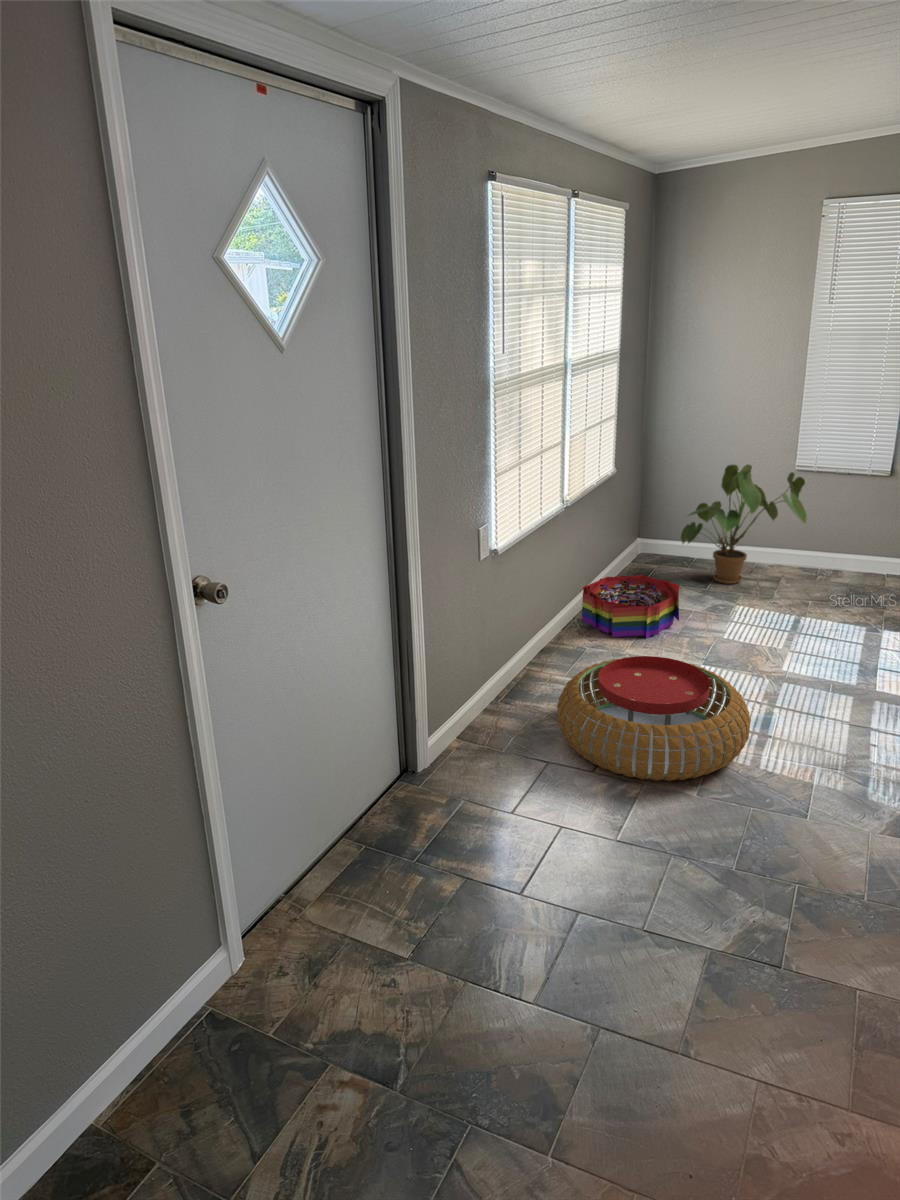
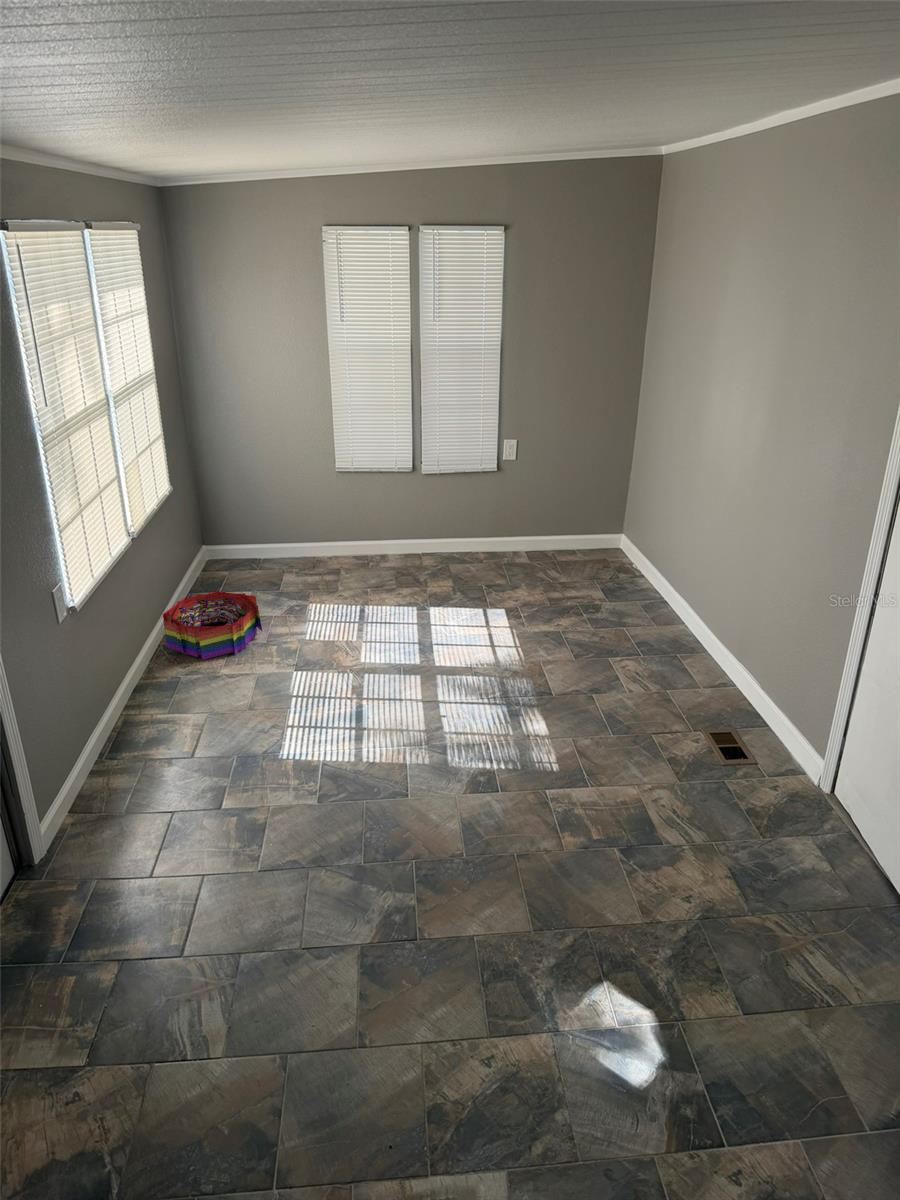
house plant: present [681,464,807,584] -> none [245,468,356,582]
pouf: present [557,656,751,781] -> none [170,679,350,804]

